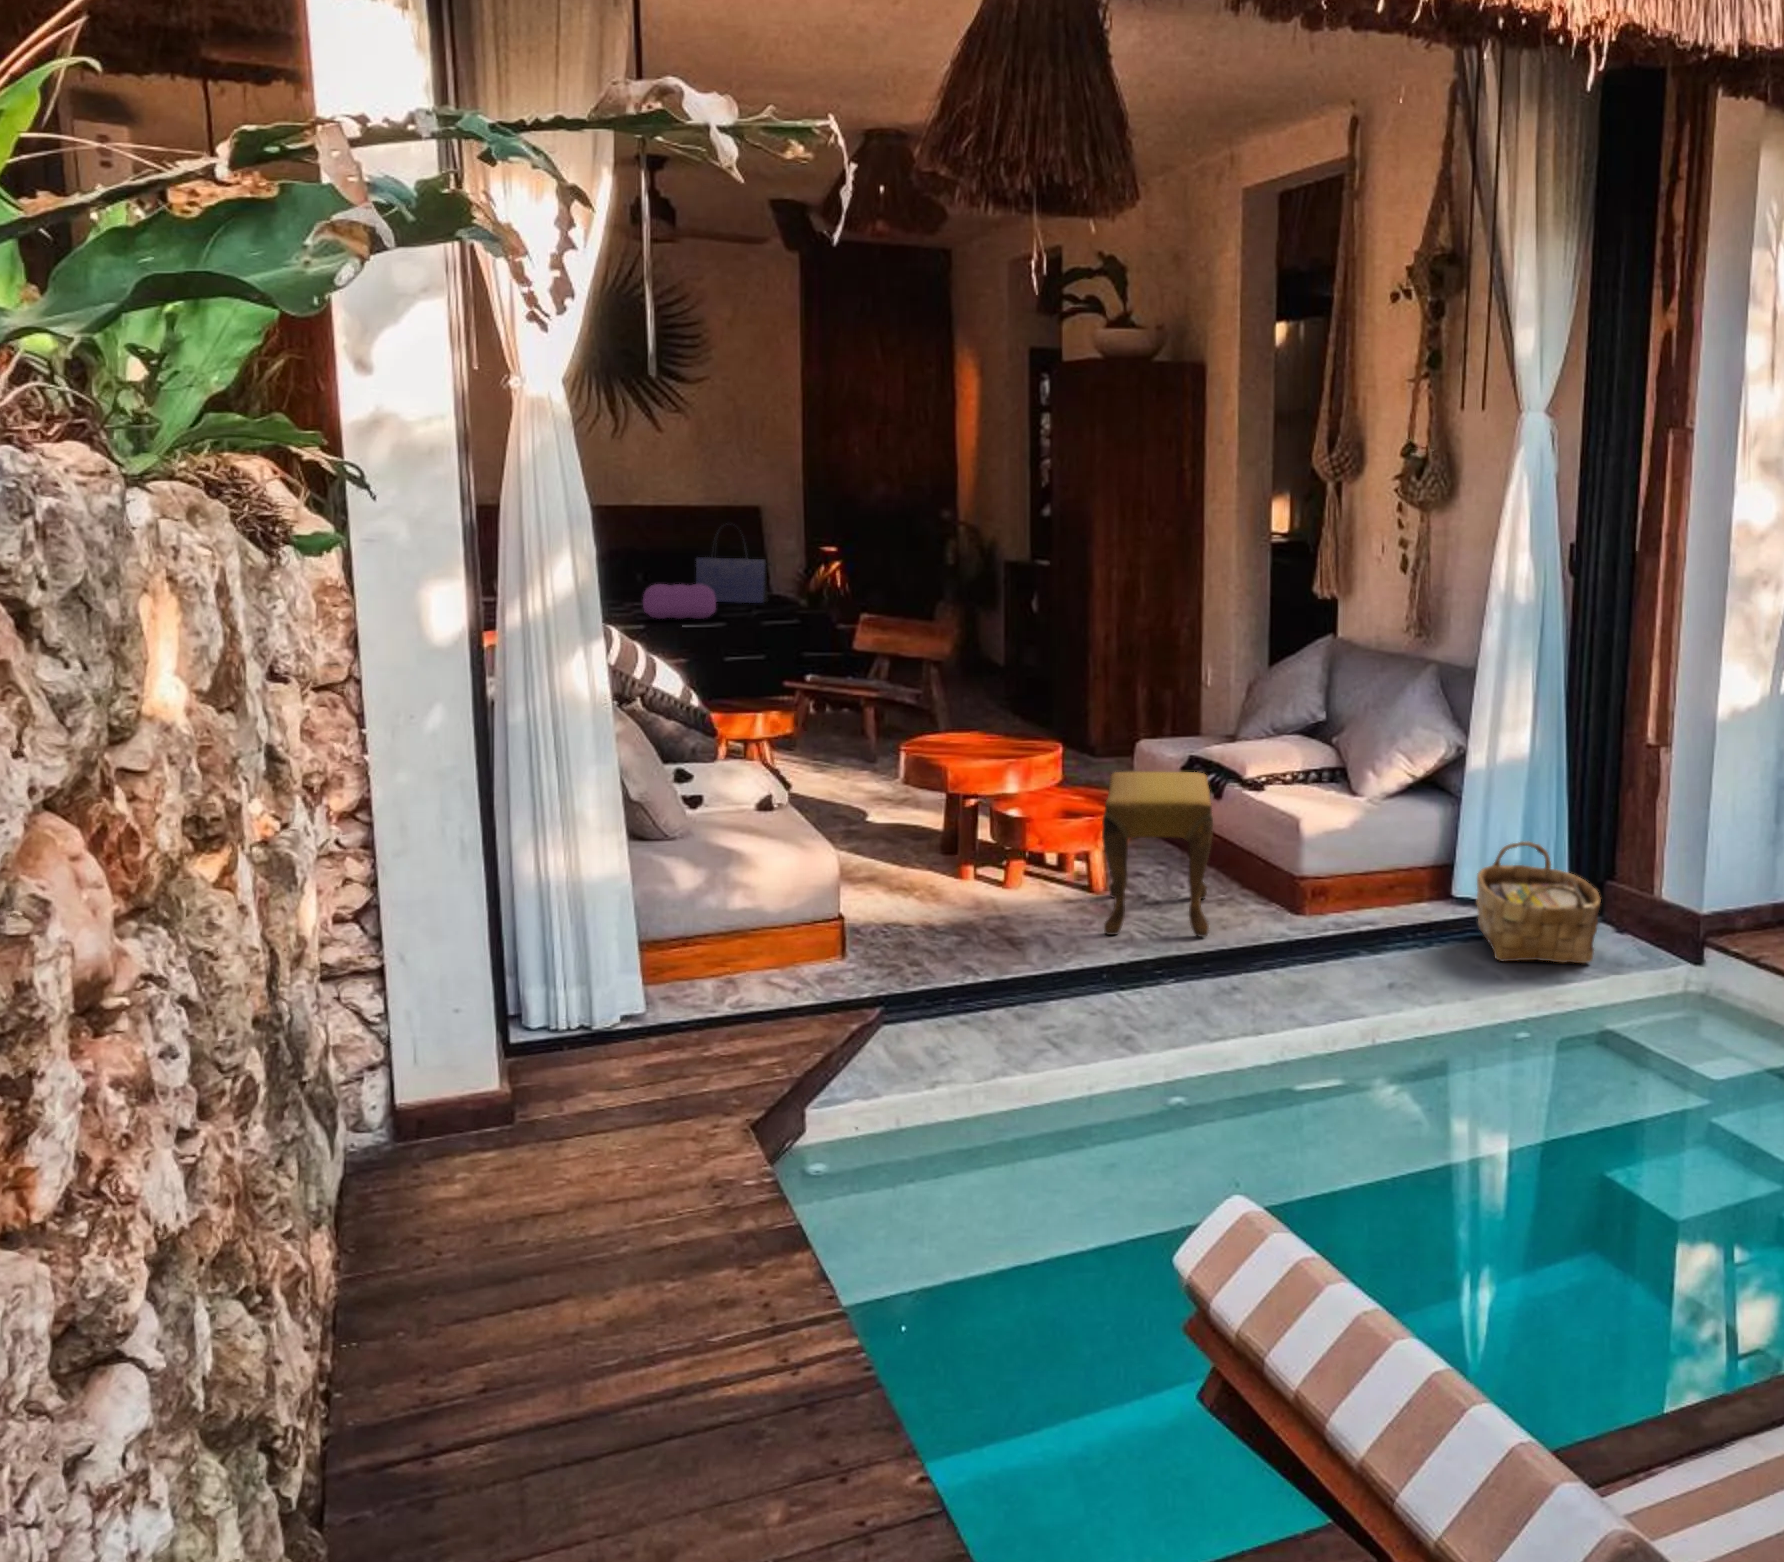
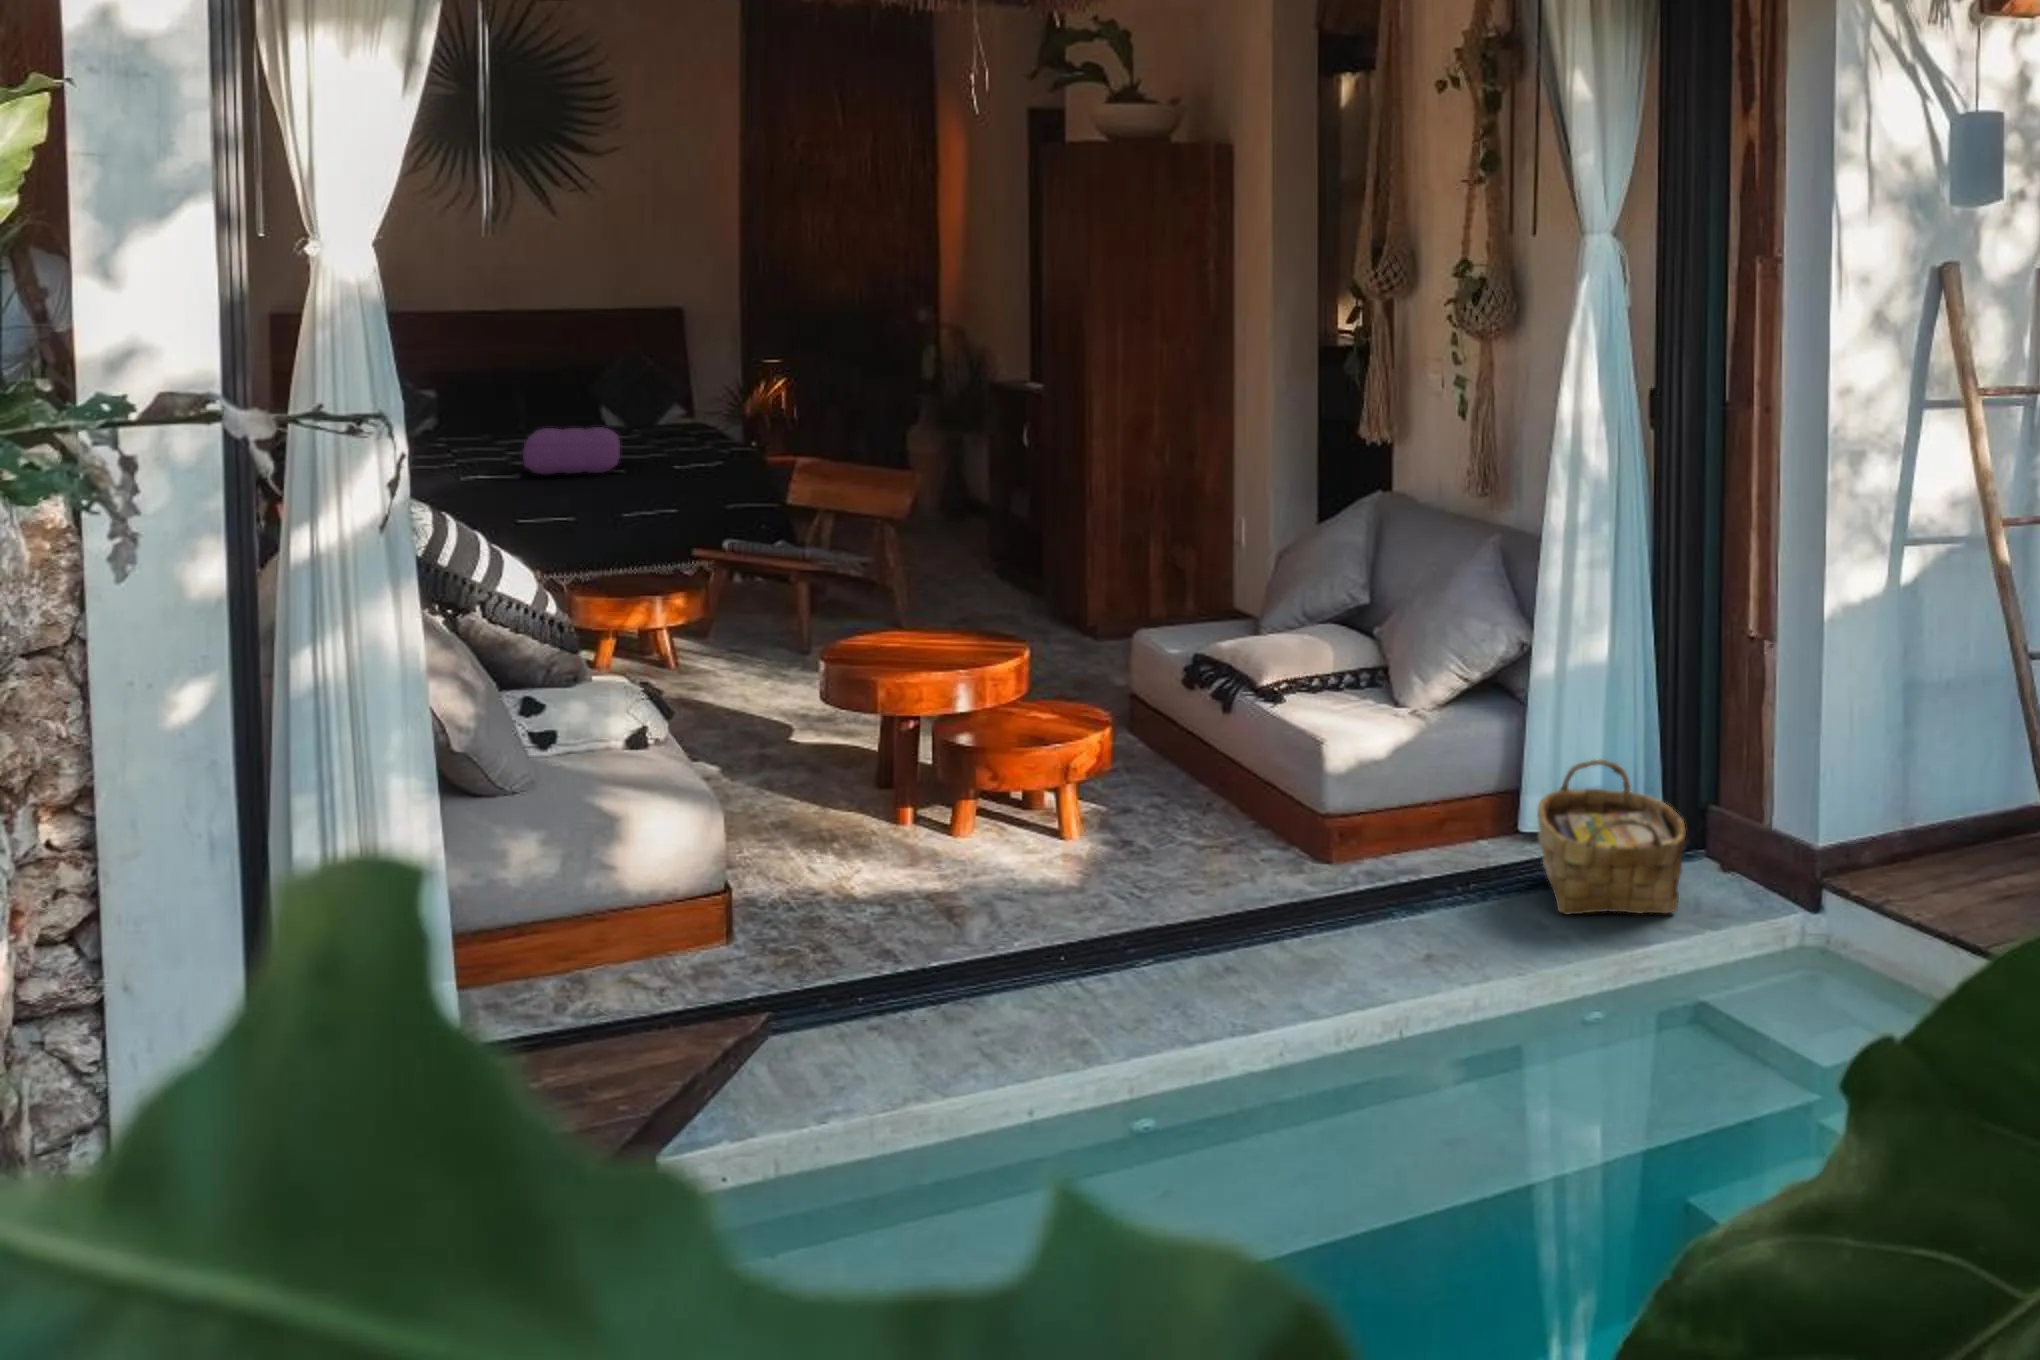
tote bag: present [696,533,770,603] -> none [597,346,697,446]
footstool: present [1102,771,1213,937] -> none [1069,681,1213,897]

